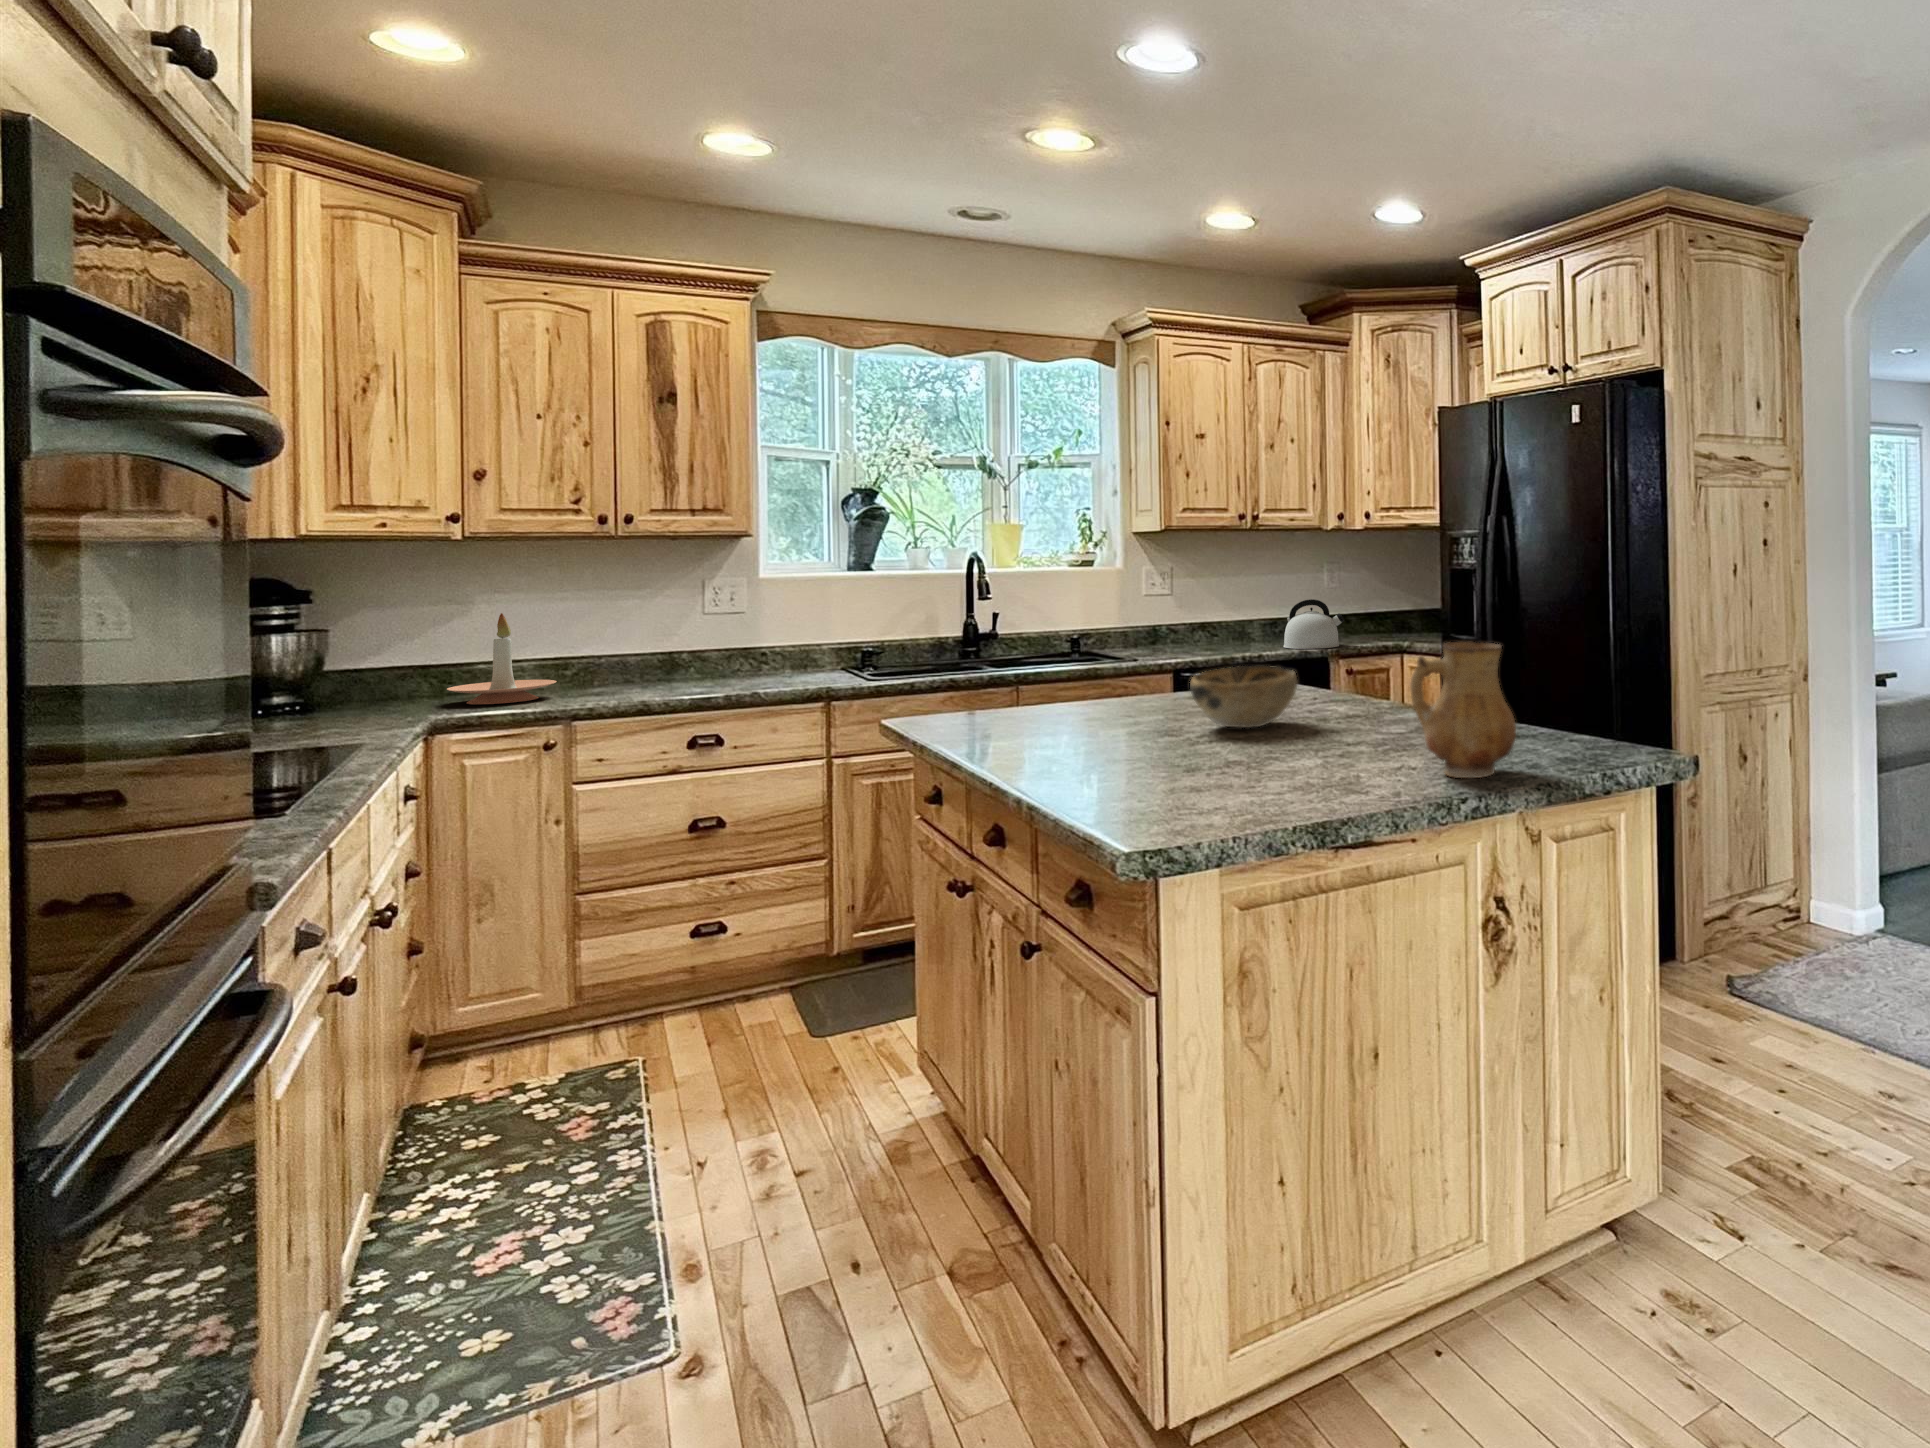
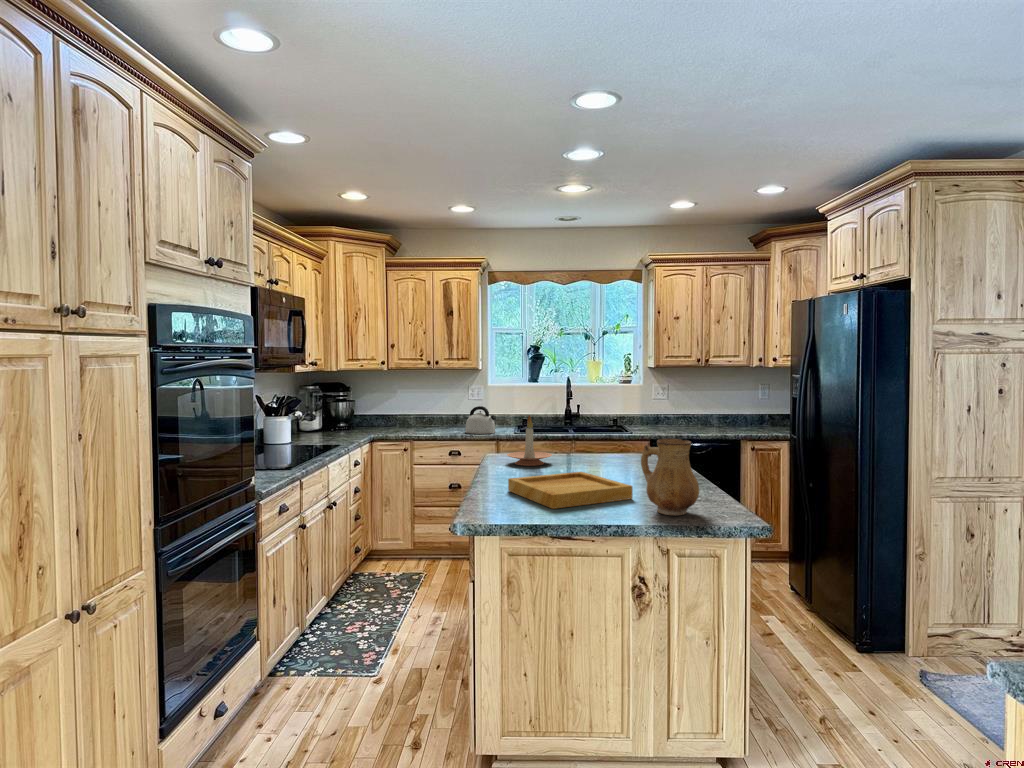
kettle: present [1283,599,1344,649] -> present [465,406,496,434]
candle holder: present [447,613,556,704] -> present [507,415,552,466]
decorative bowl: present [1190,666,1297,728] -> none [587,442,641,474]
tray: none [1103,728,1367,803] -> present [508,472,633,509]

